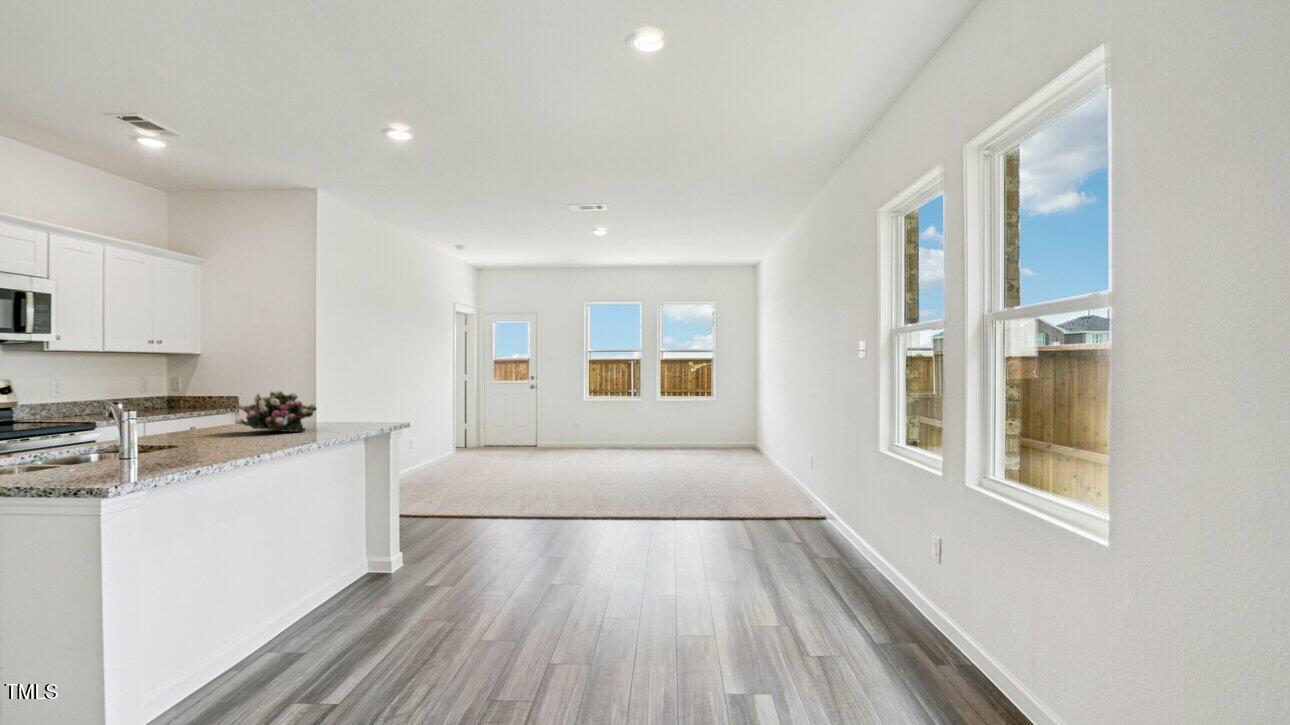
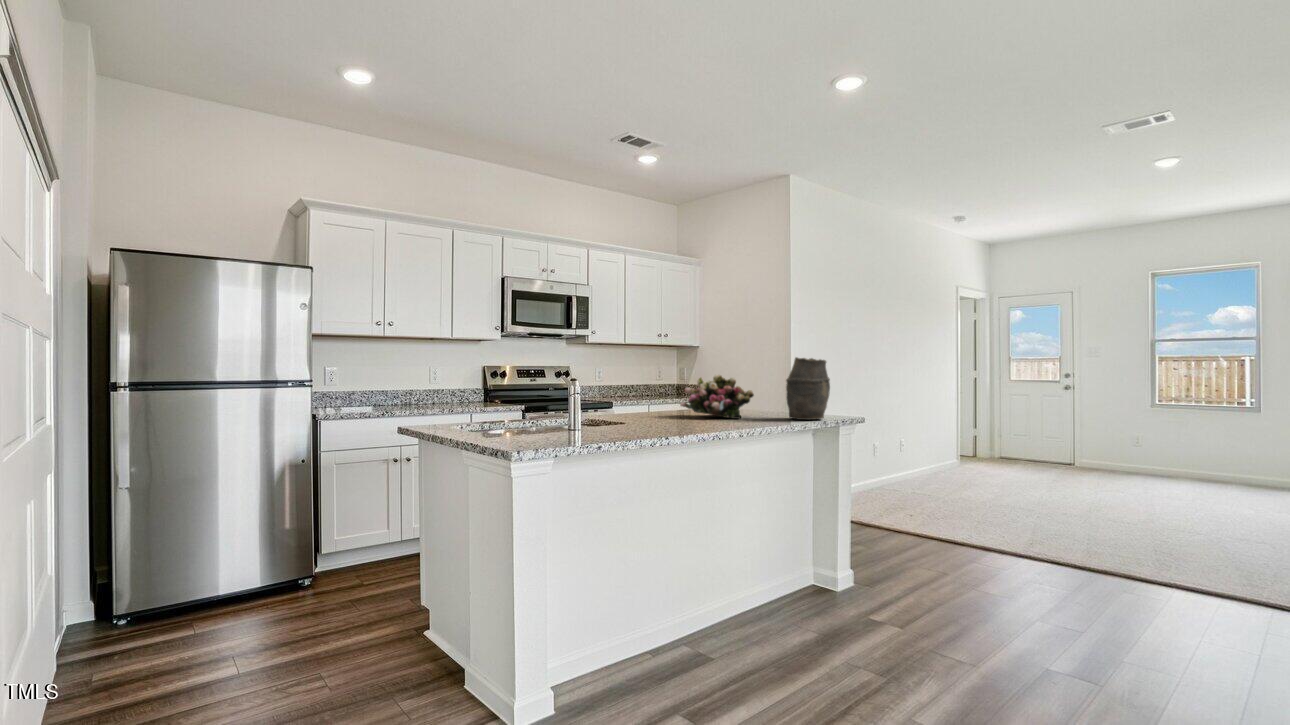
vase: none [349,374,390,428] -> present [786,357,830,420]

